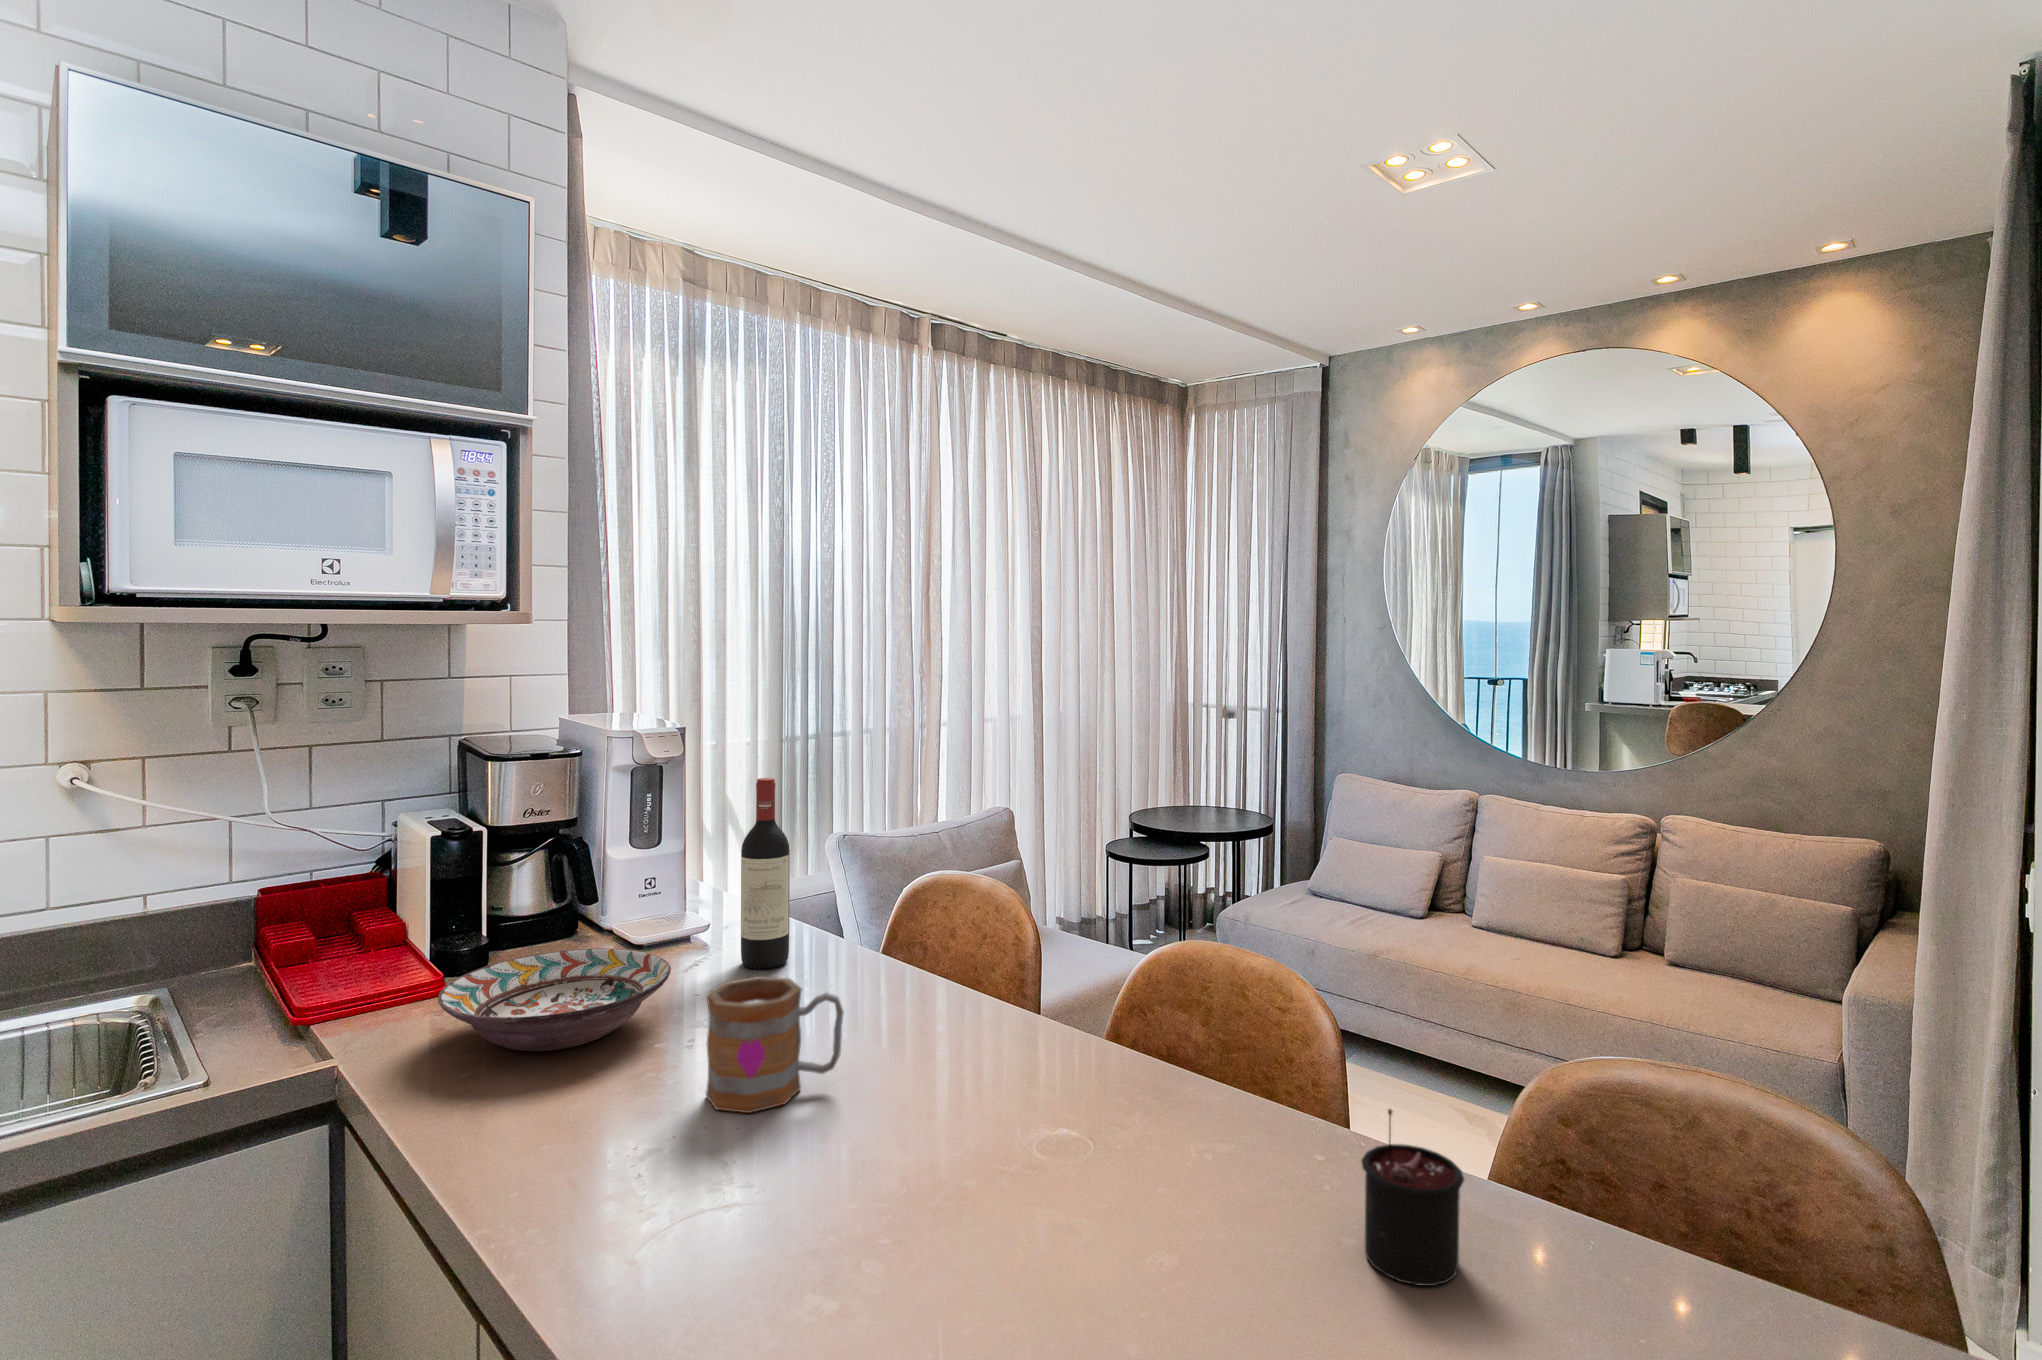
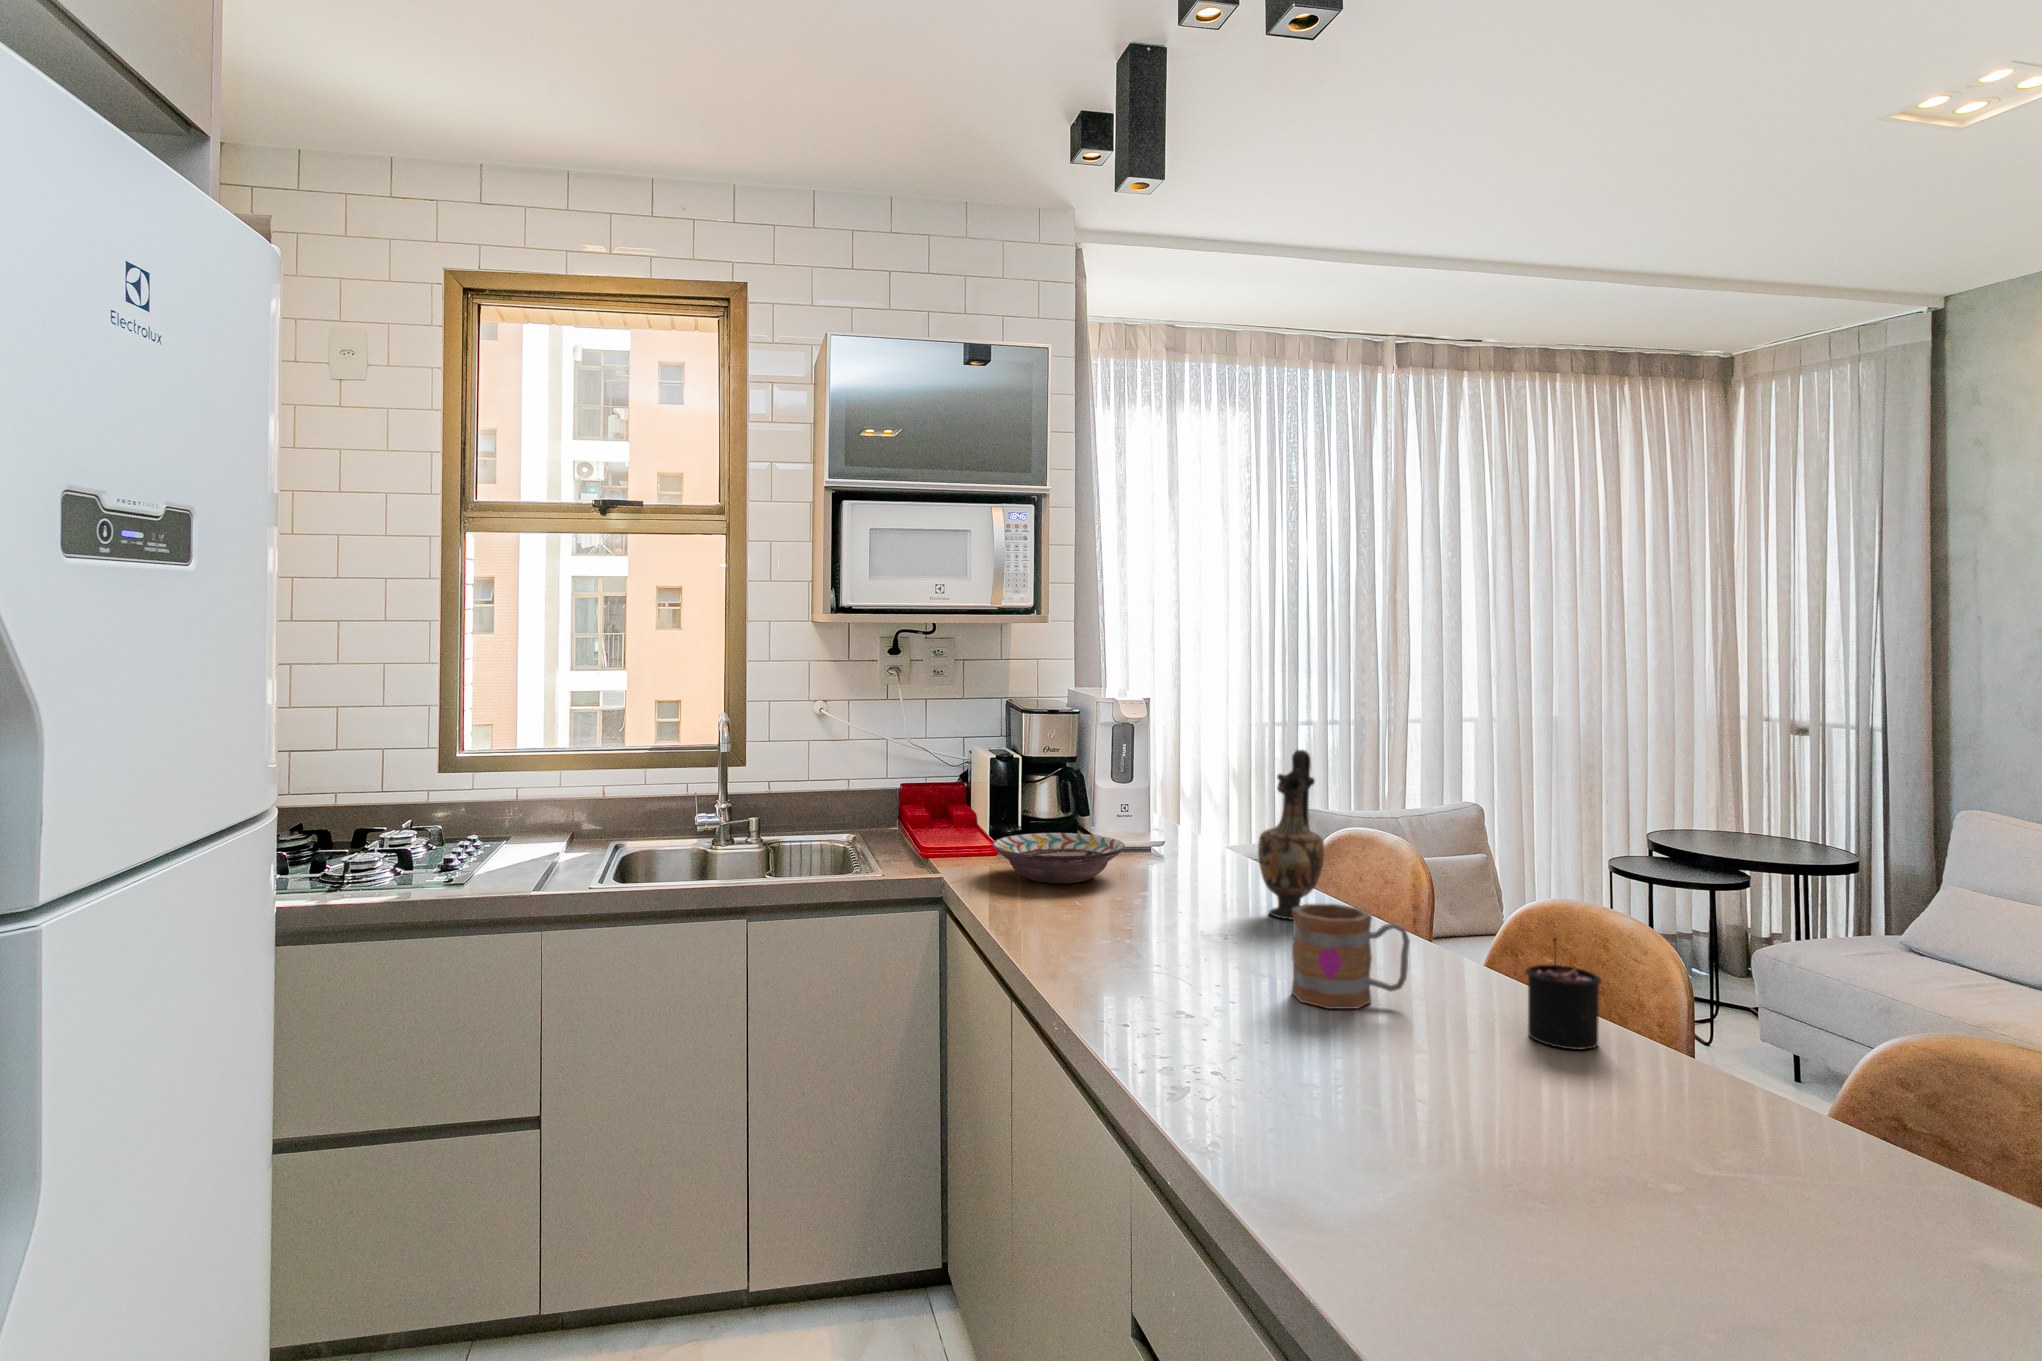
wine bottle: present [741,778,790,969] -> none [1179,729,1213,866]
vase: none [890,816,980,1063] -> present [1258,750,1324,920]
mug: present [706,976,844,1113] -> present [1292,904,1410,1009]

